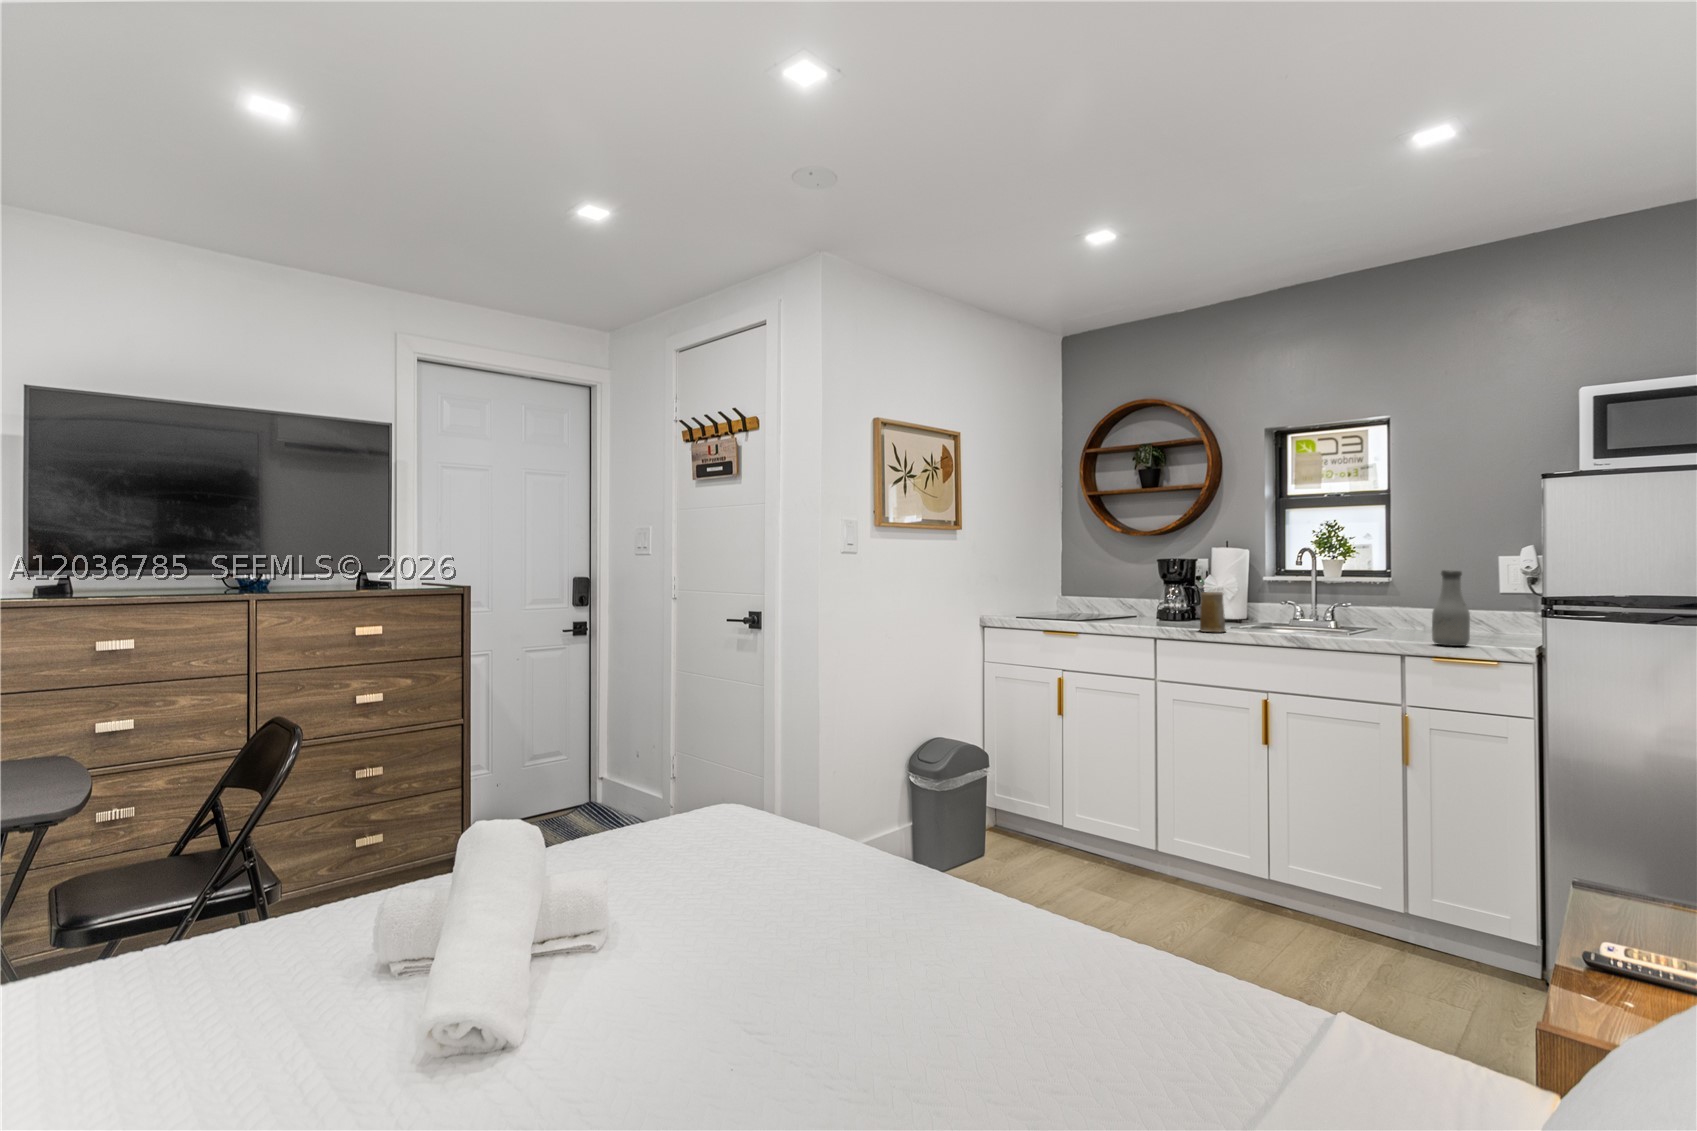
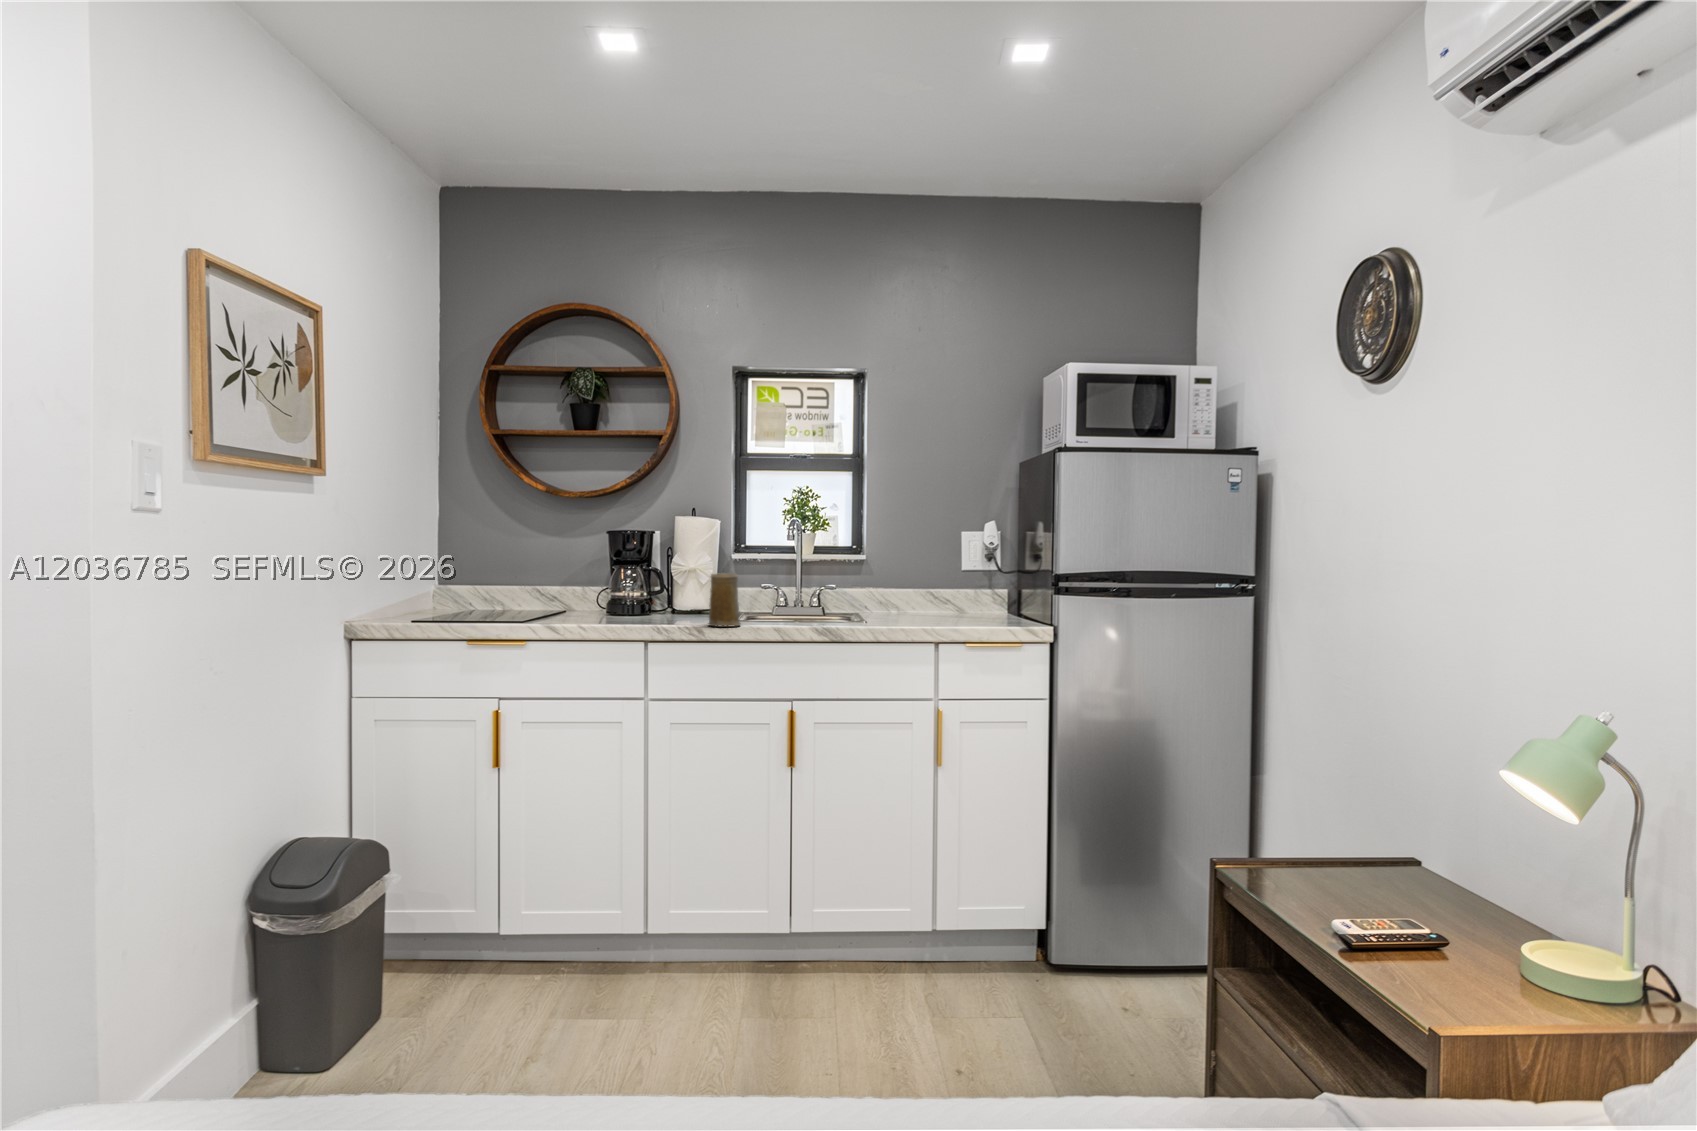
bottle: present [1432,570,1470,646] -> none [957,546,991,627]

